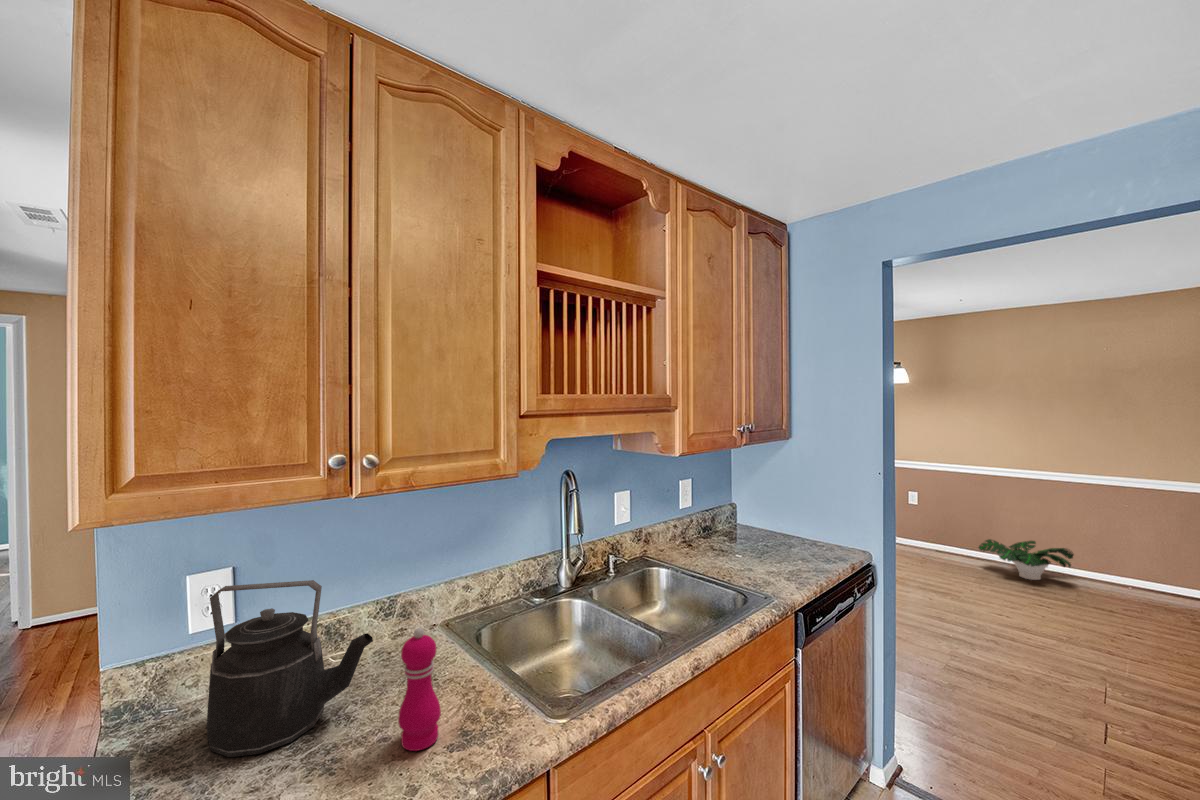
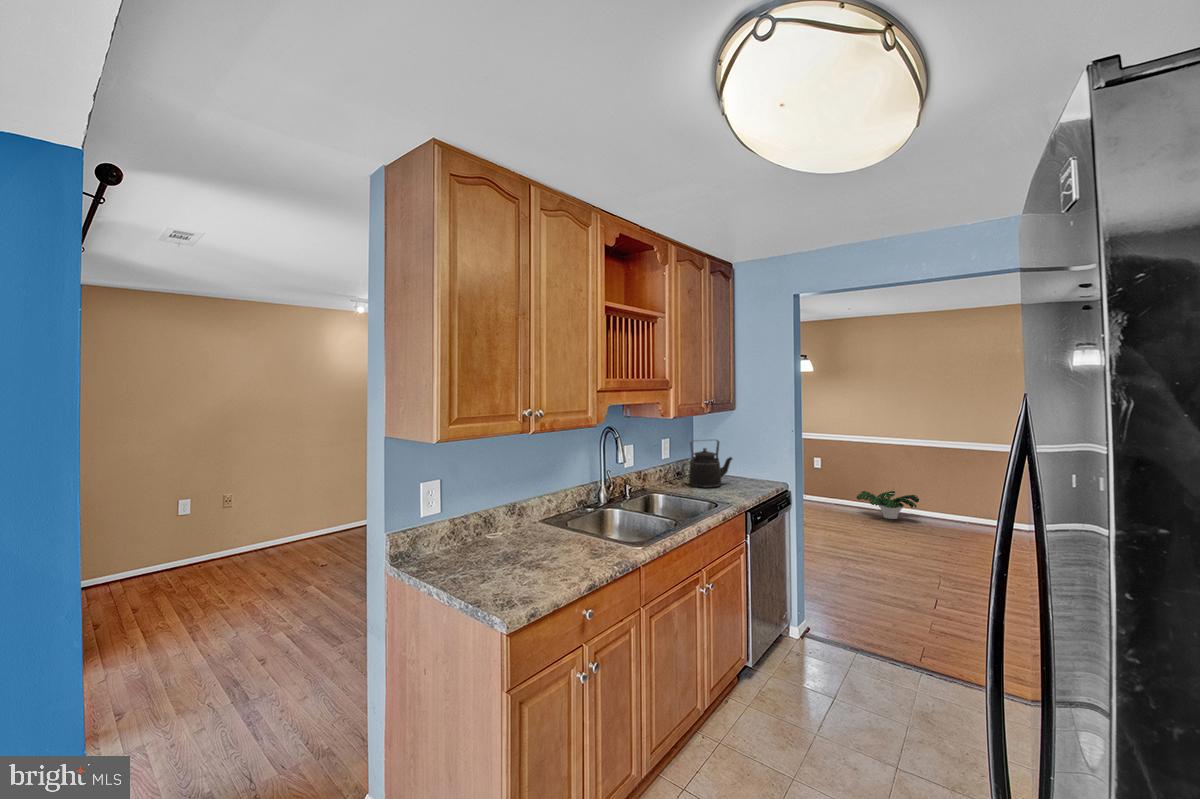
kettle: present [207,580,373,757] -> present [689,439,732,488]
pepper mill: present [398,628,441,751] -> none [563,500,584,560]

